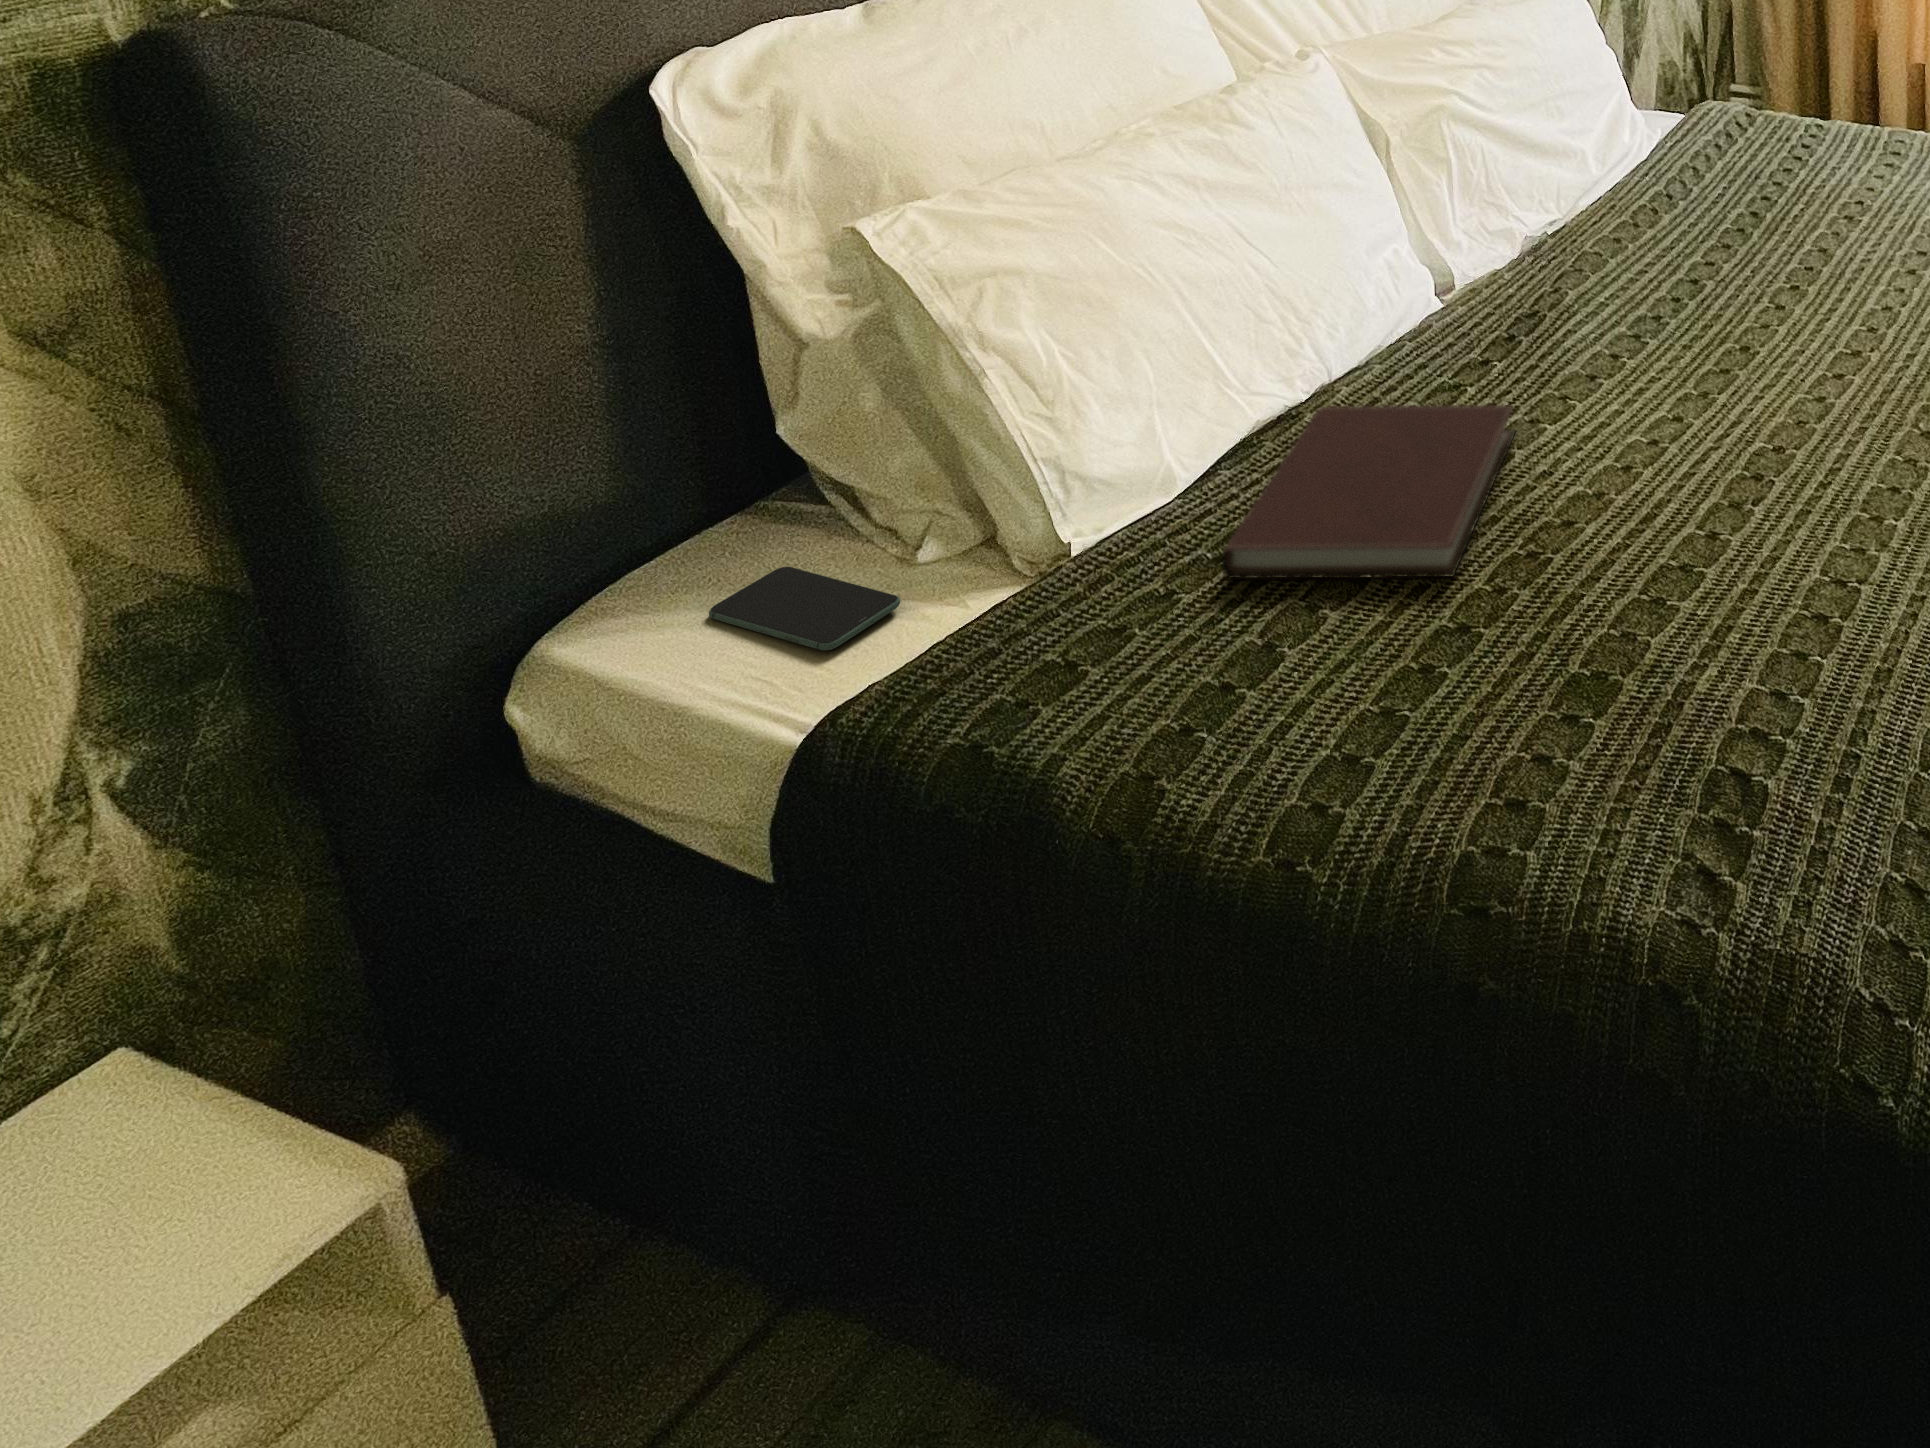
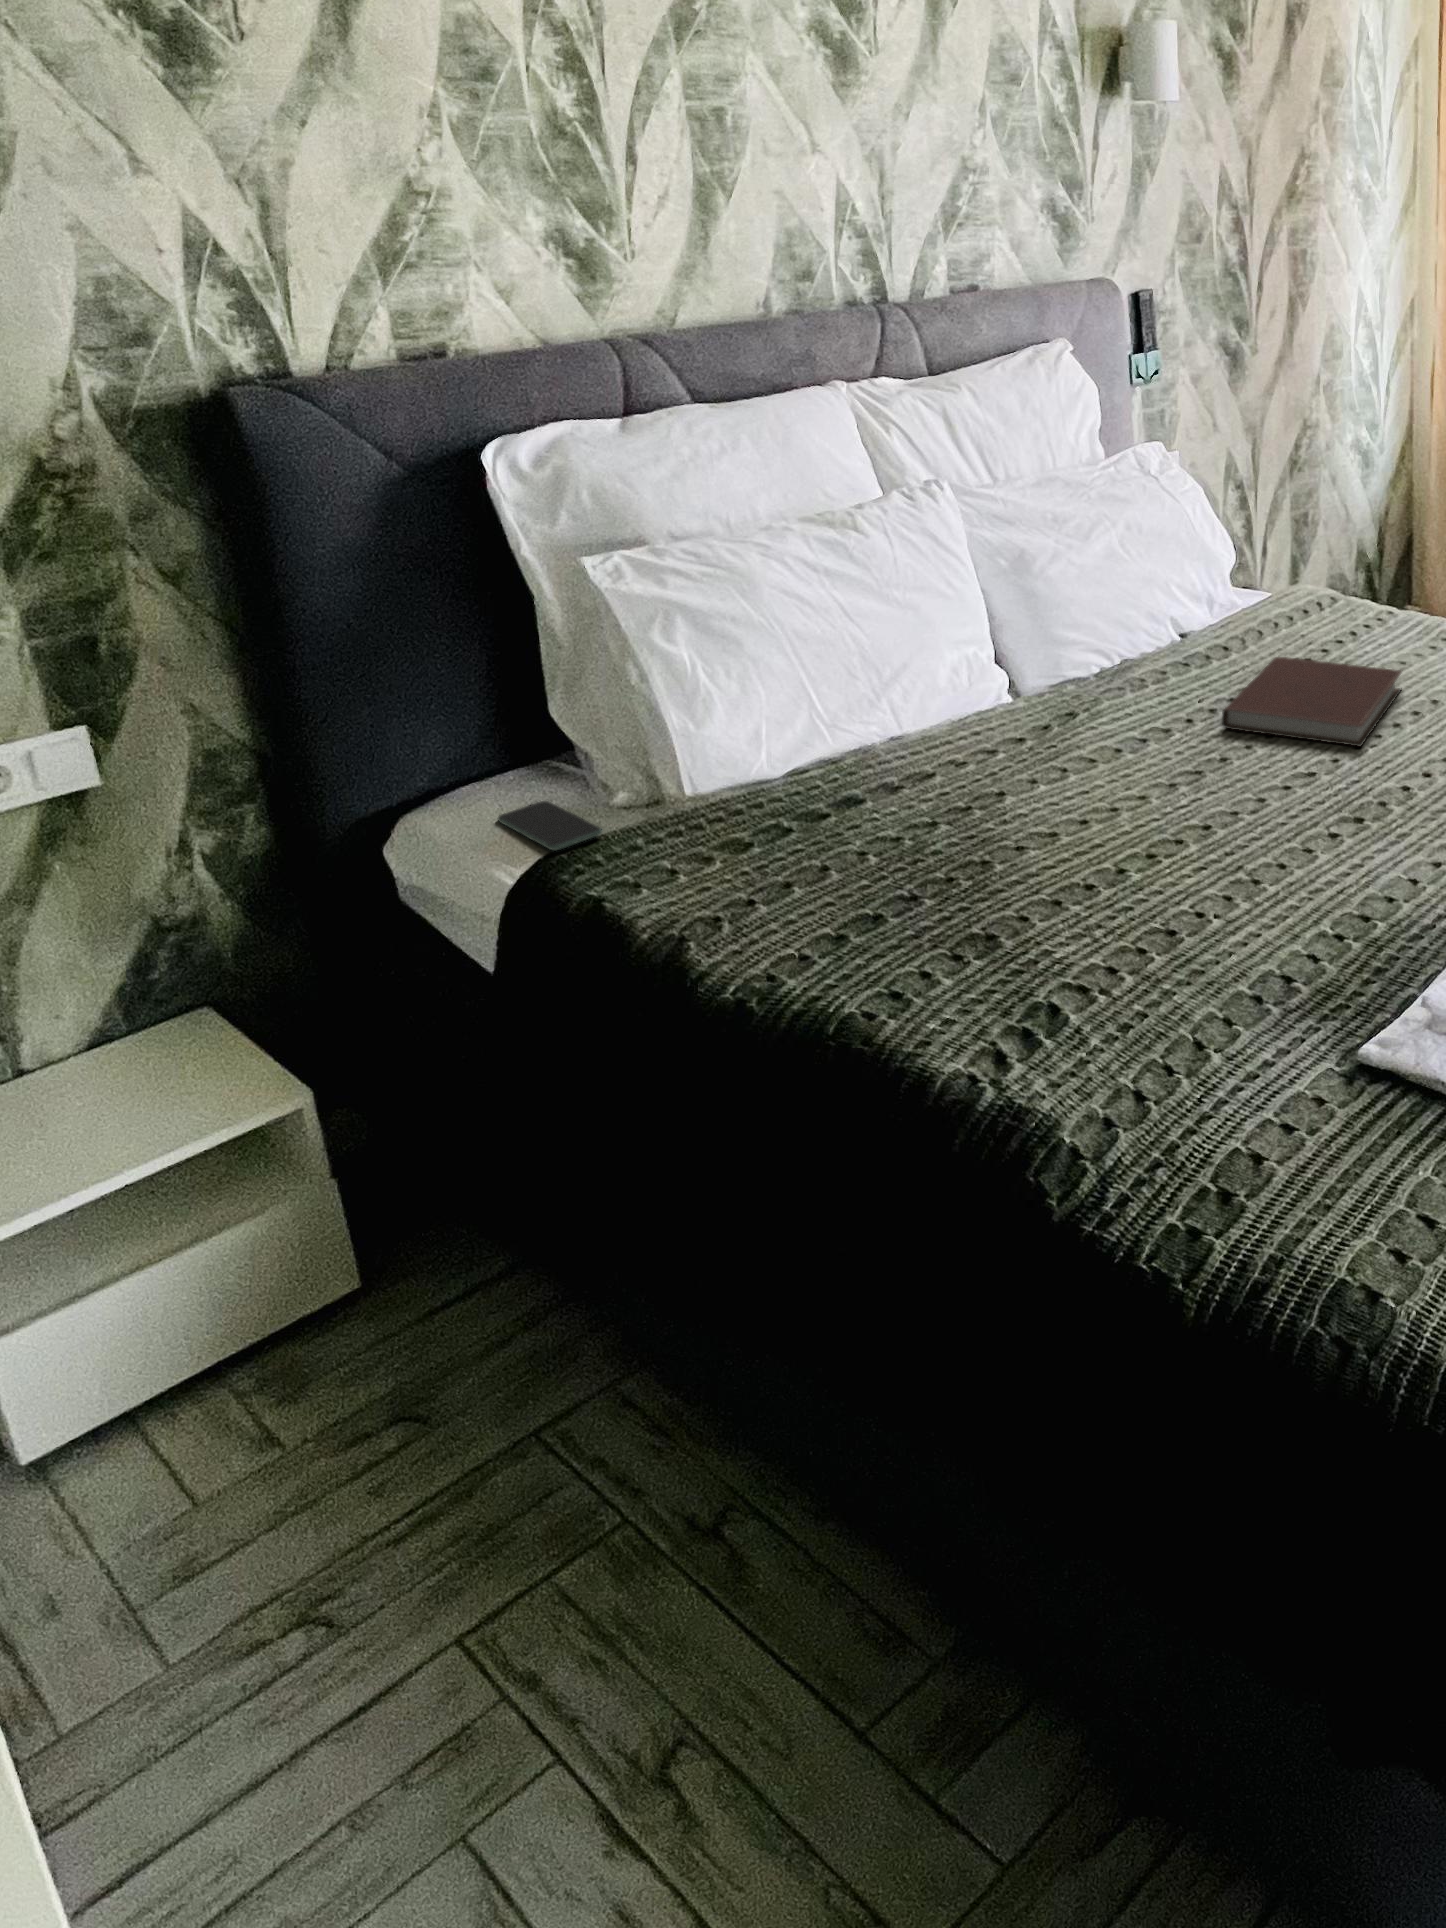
notebook: present [1221,405,1515,578] -> present [1222,657,1402,747]

